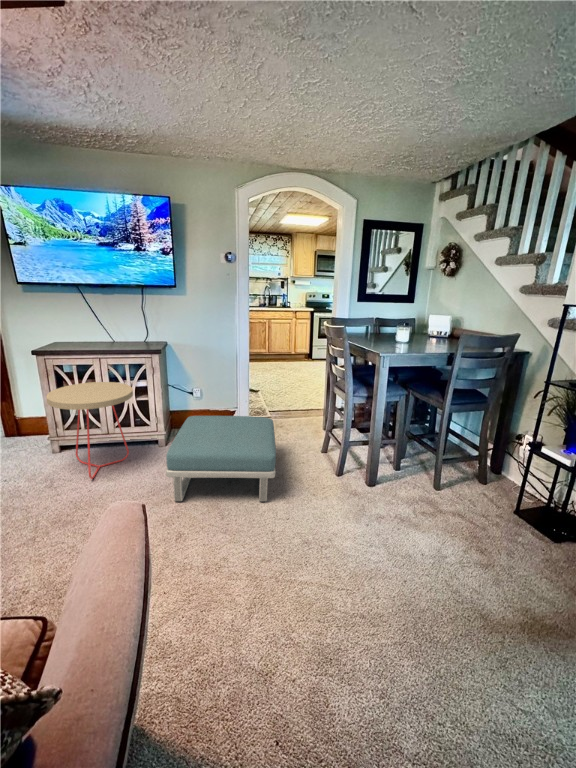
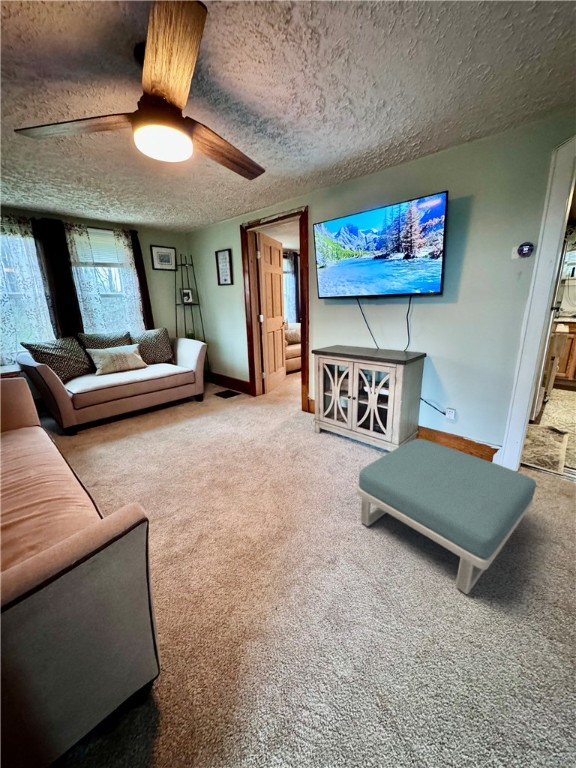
side table: present [46,382,133,479] -> none [300,382,367,465]

